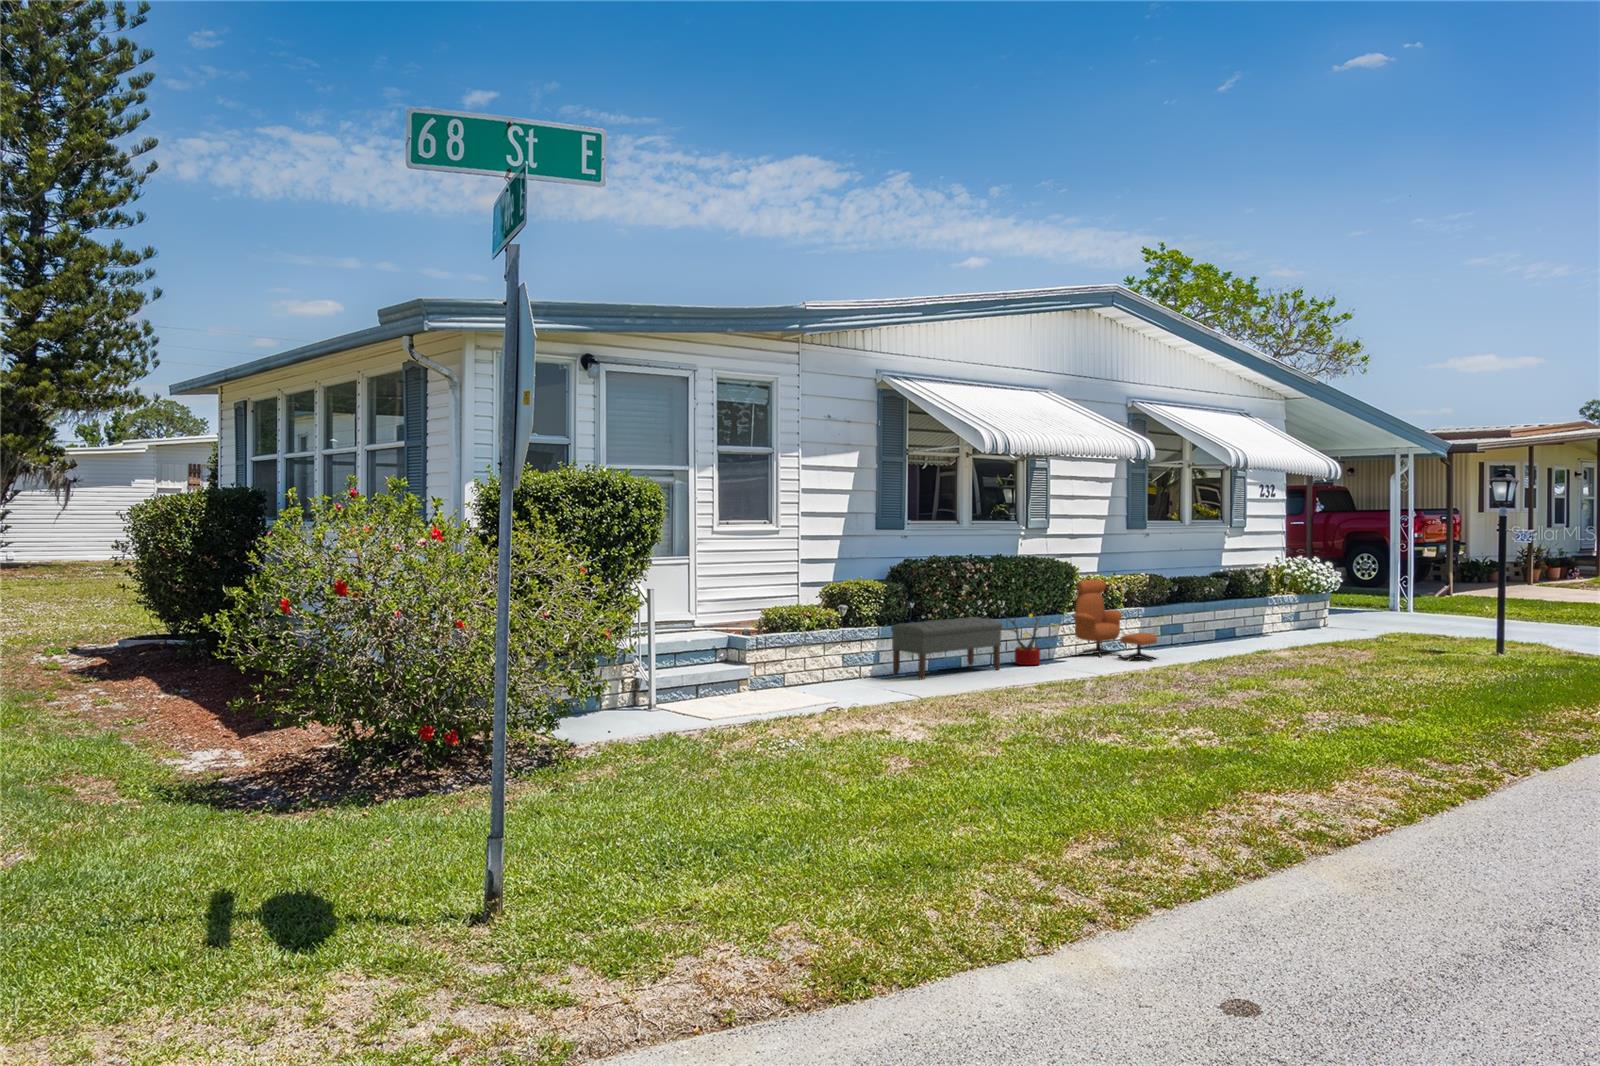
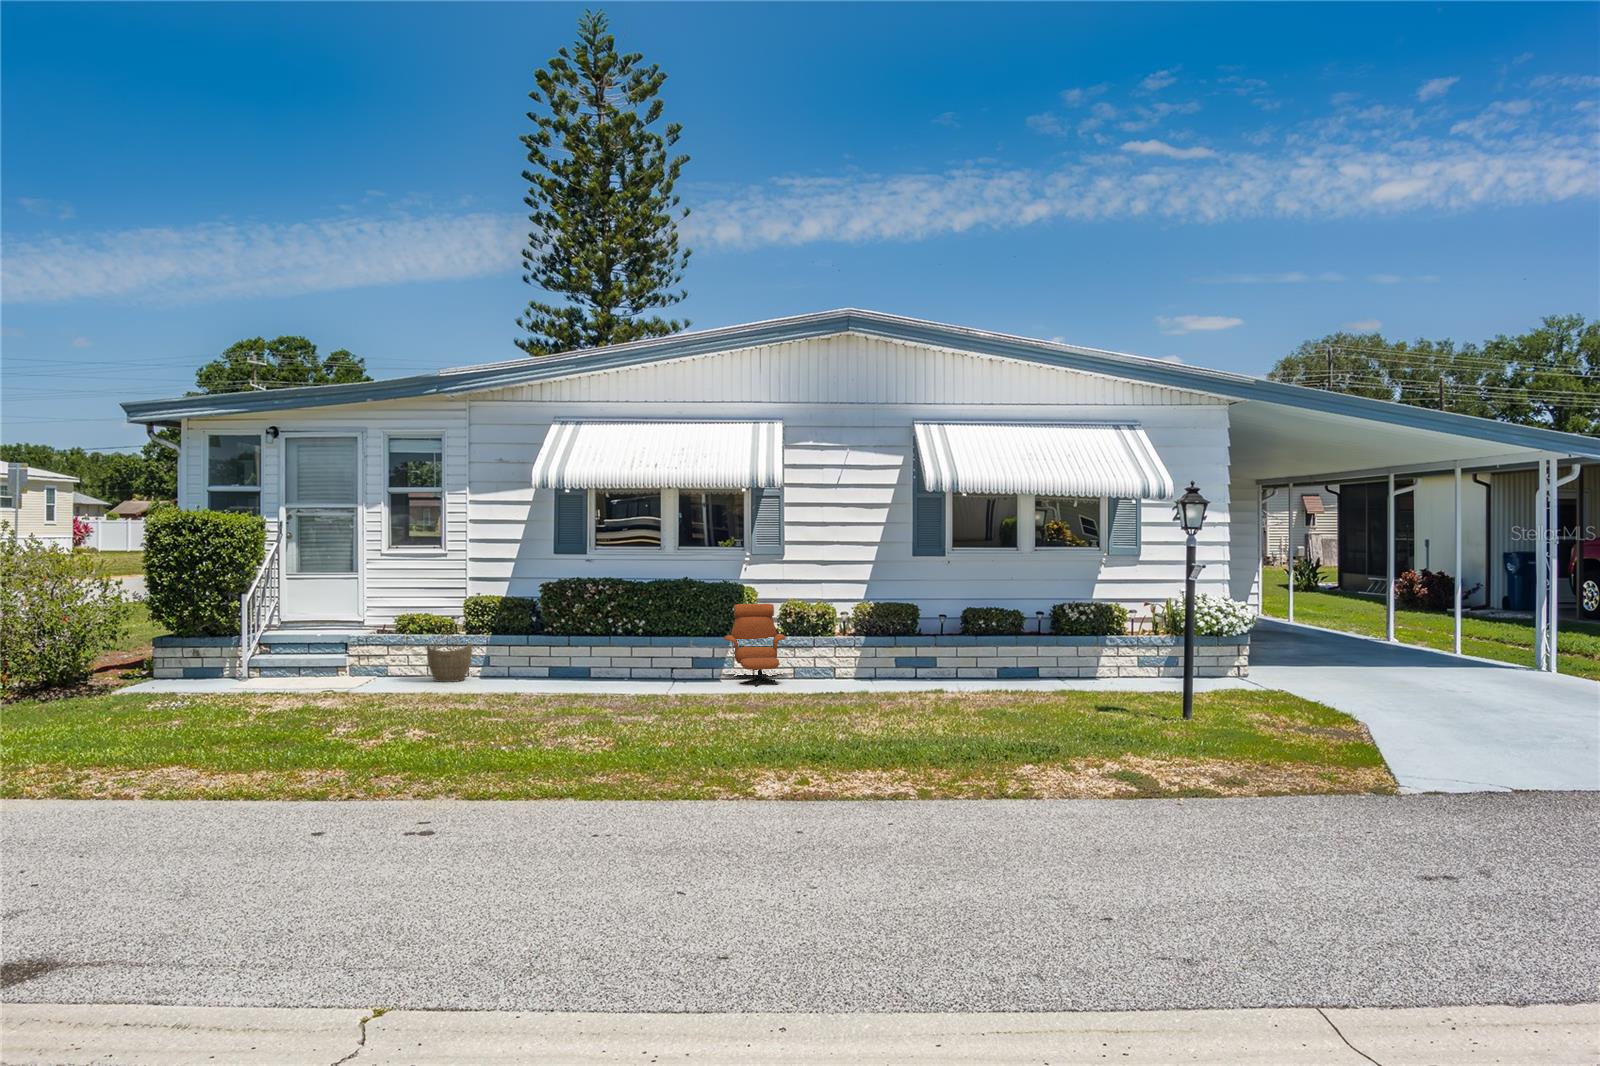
decorative plant: present [1006,613,1043,665] -> none [620,621,675,680]
bench: present [891,617,1003,680] -> none [493,632,601,683]
woven basket: none [839,623,890,685] -> present [427,632,472,682]

